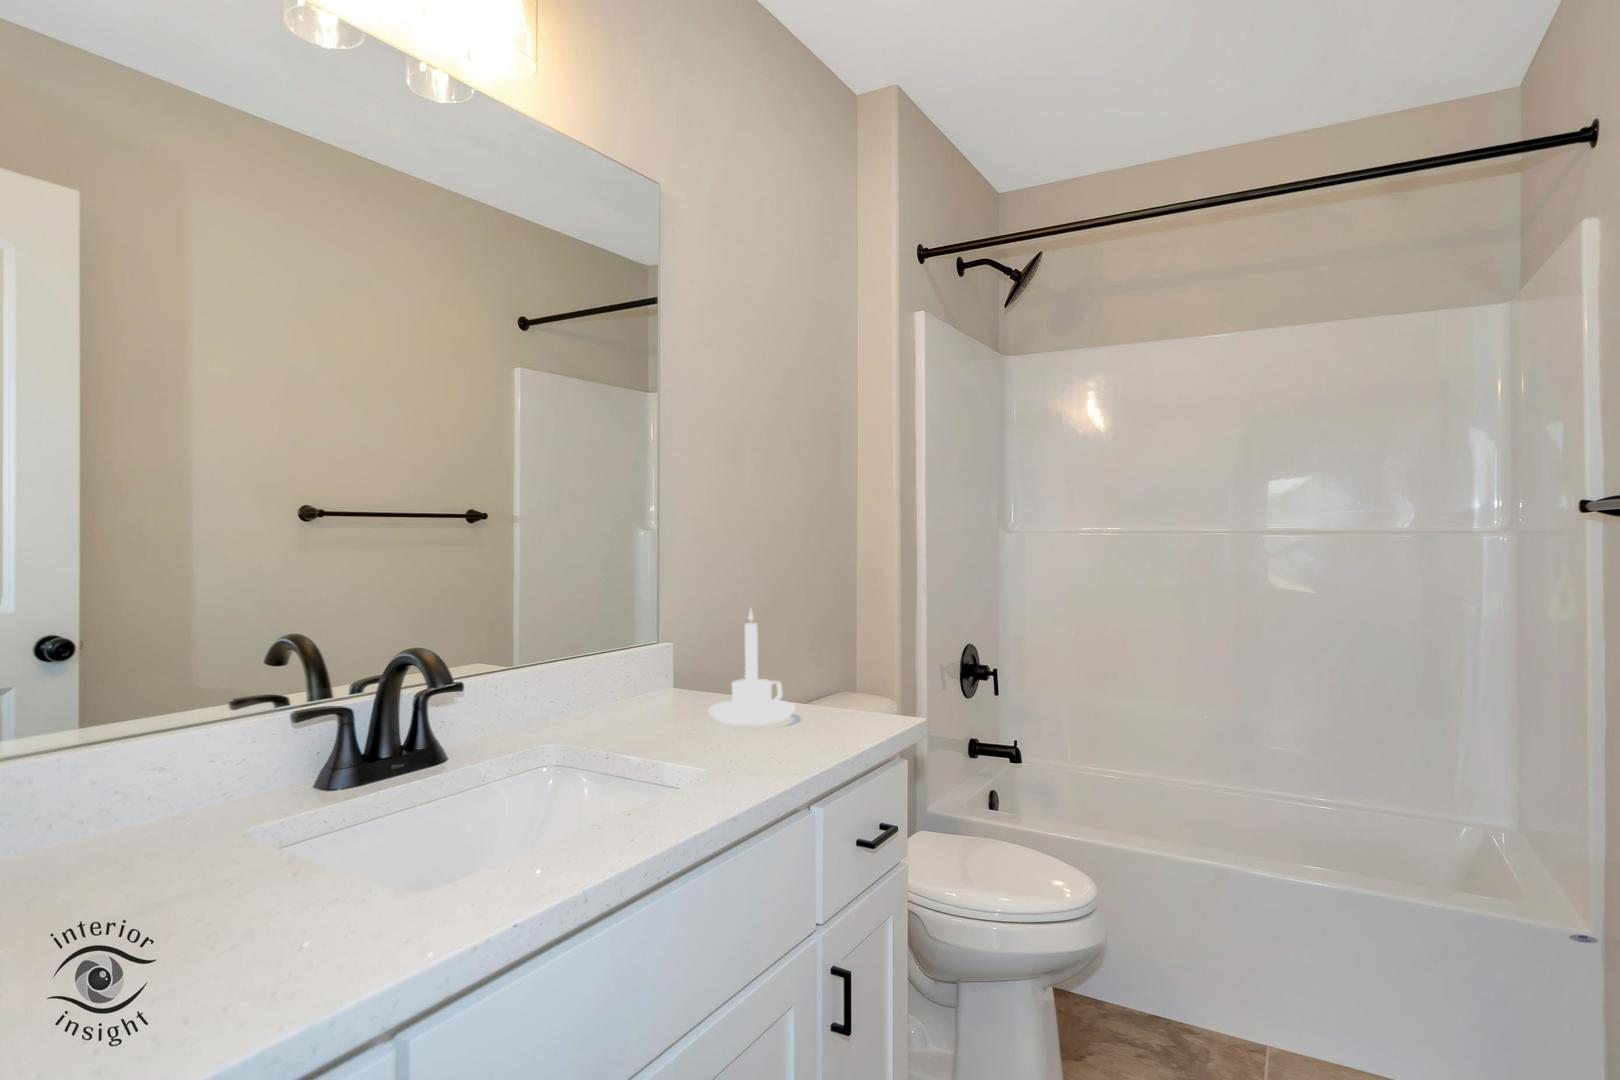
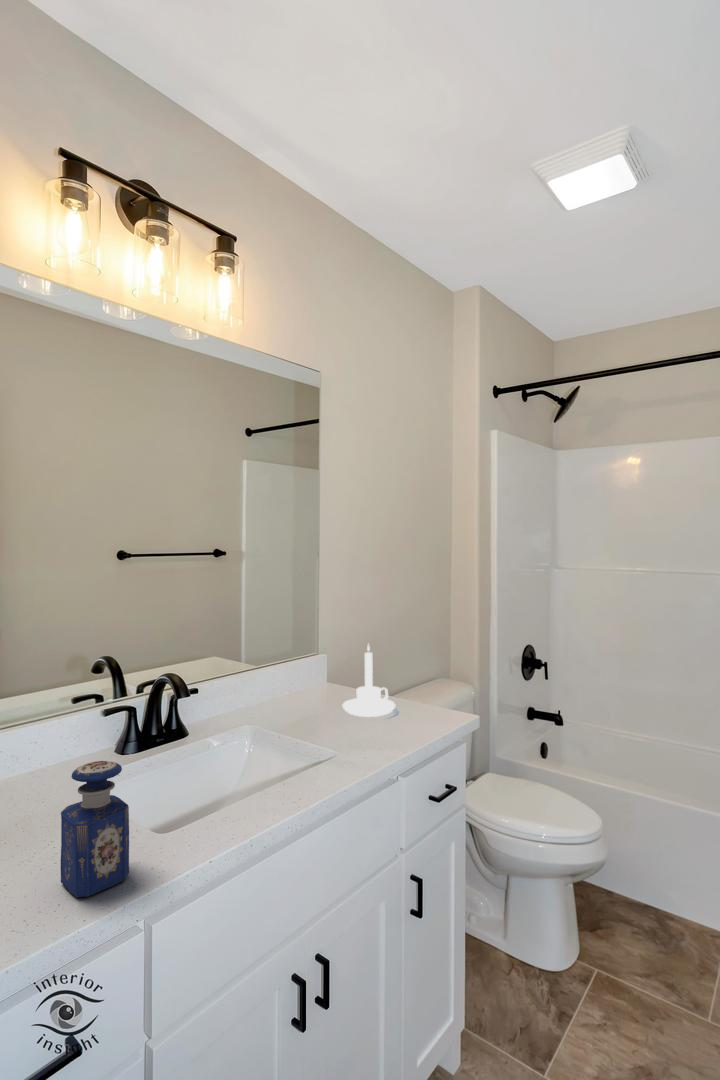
perfume bottle: none [217,750,358,1002] -> present [61,761,129,897]

